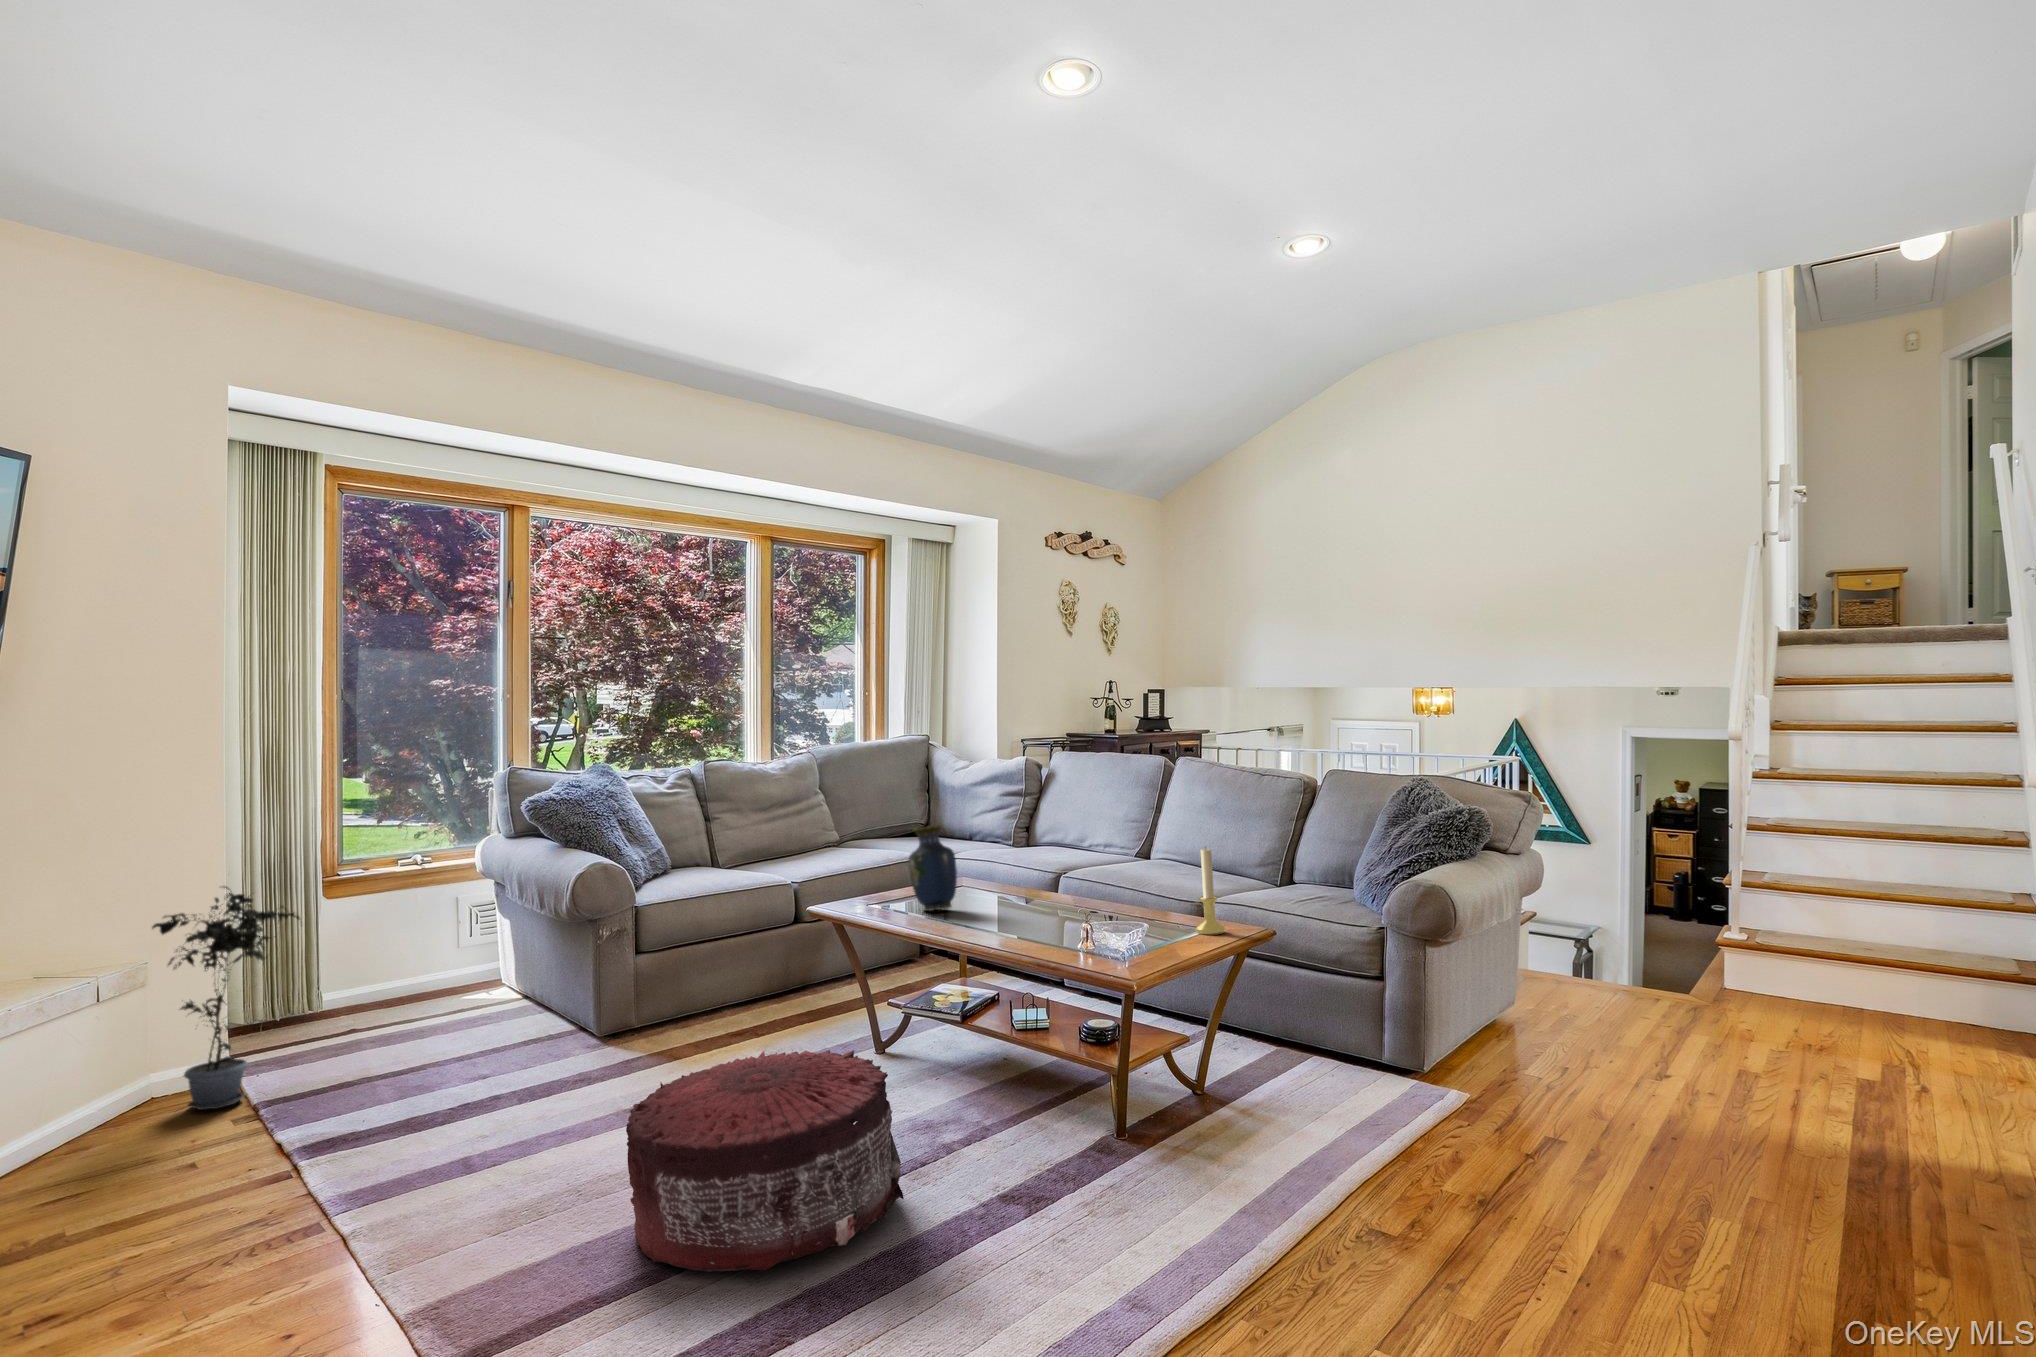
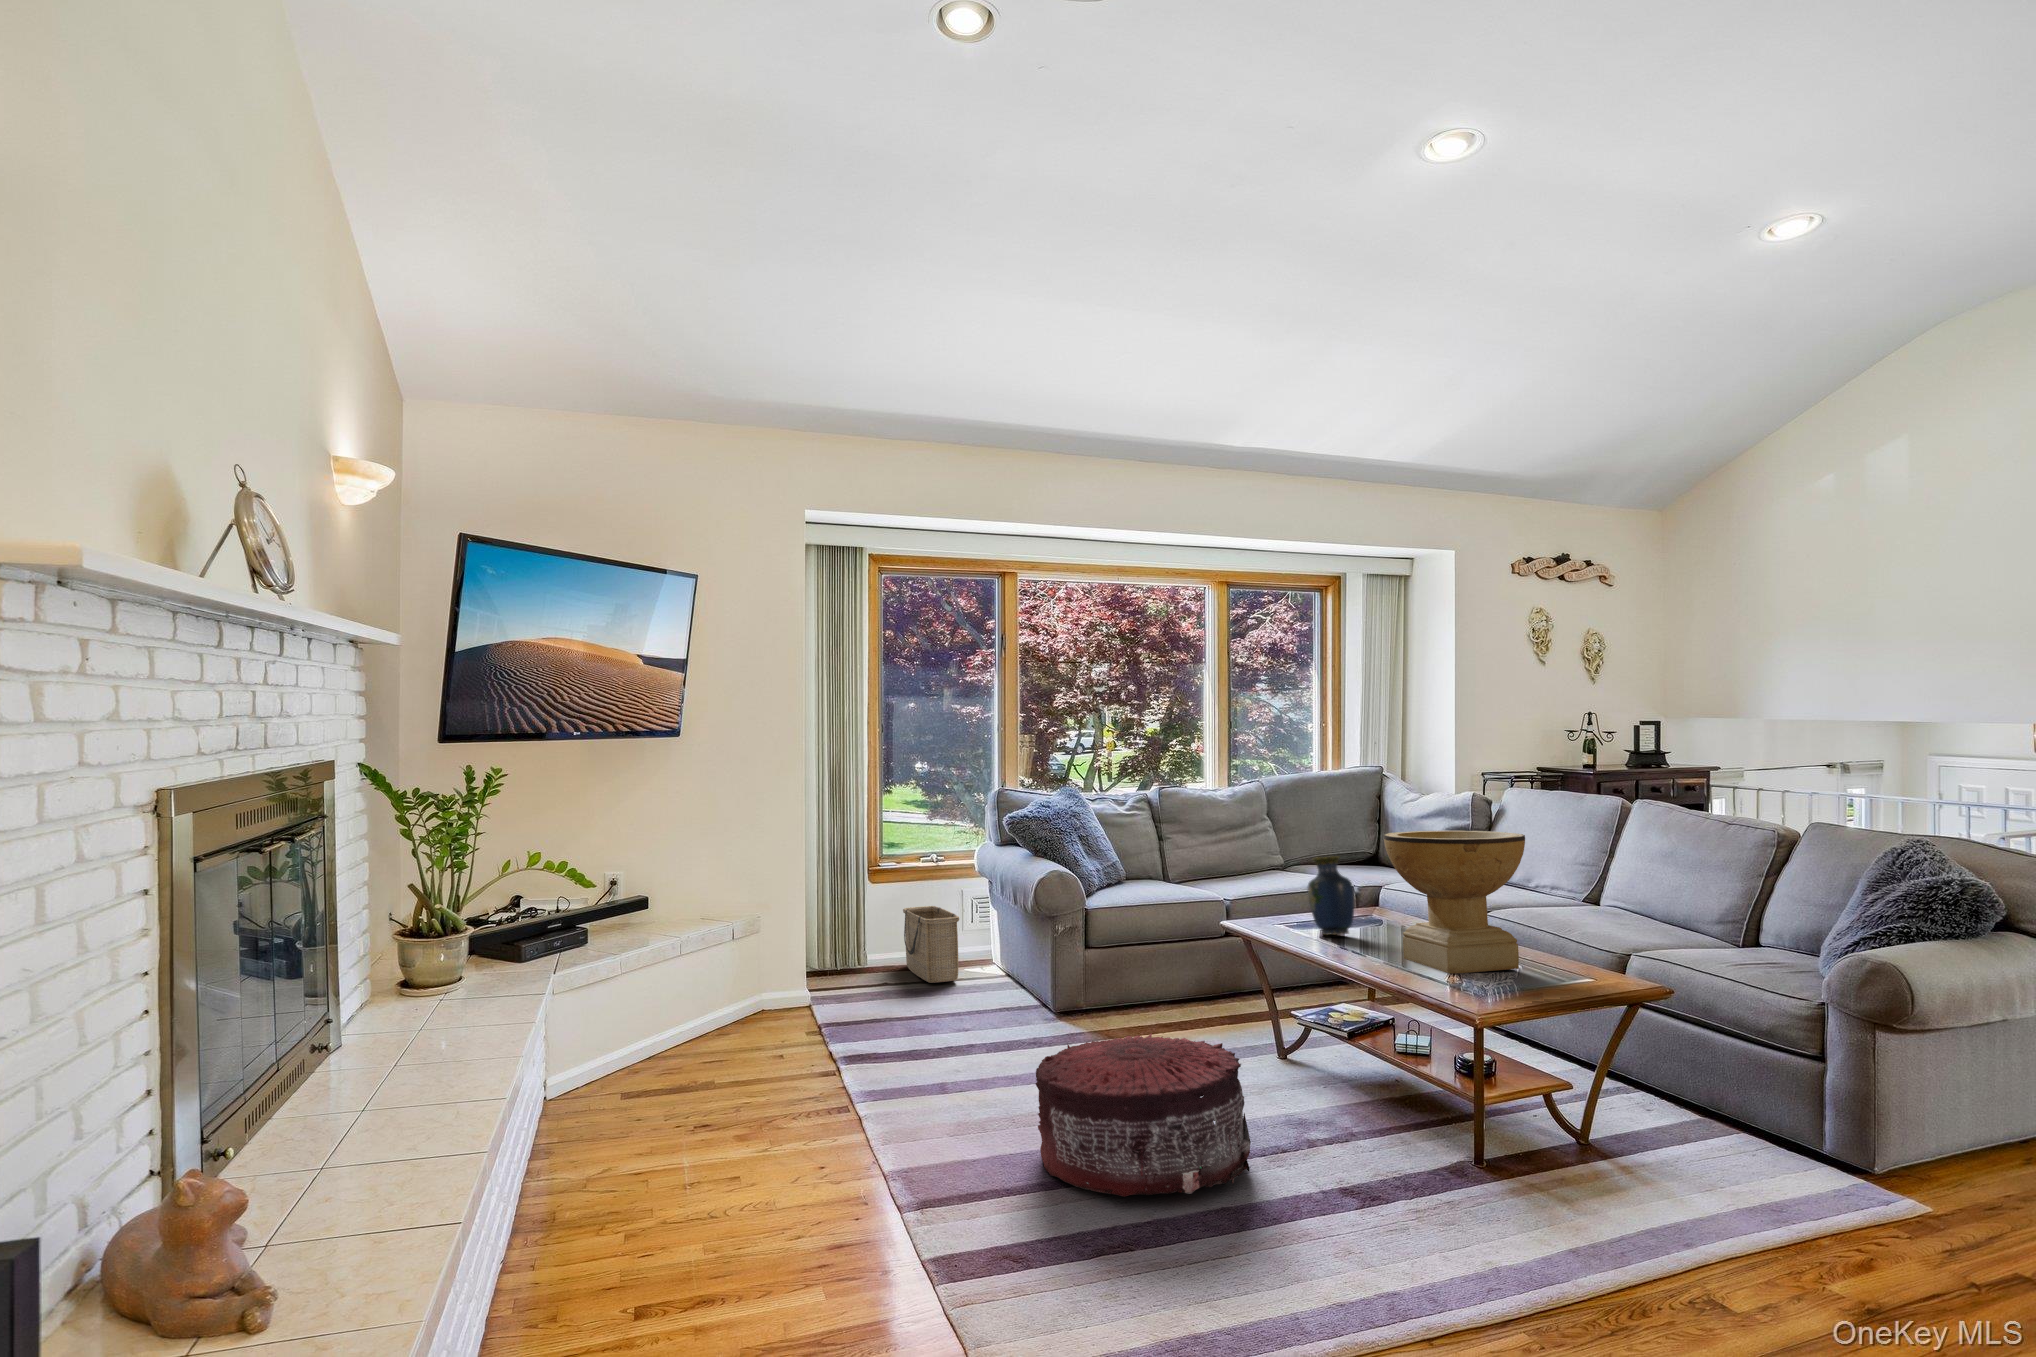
decorative bowl: none [1003,790,1139,939] -> present [1384,831,1525,973]
candle holder: present [1196,849,1225,935] -> none [1586,895,1620,987]
potted plant: present [152,886,300,1110] -> none [766,866,851,1023]
basket: none [370,922,459,1022] -> present [903,906,959,983]

